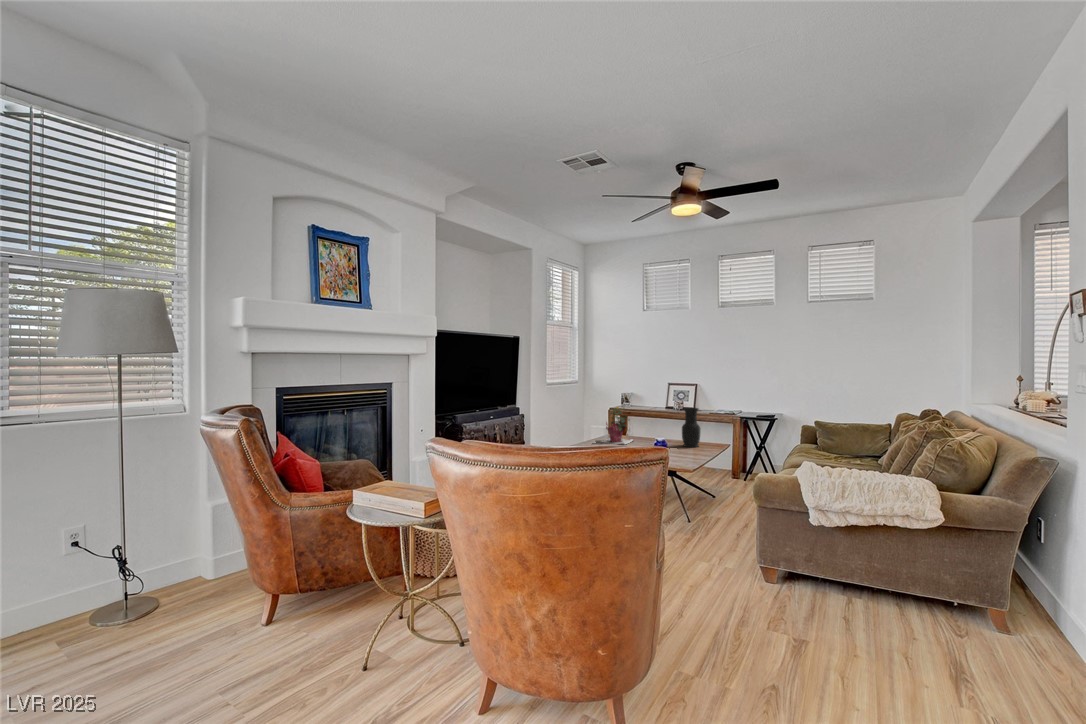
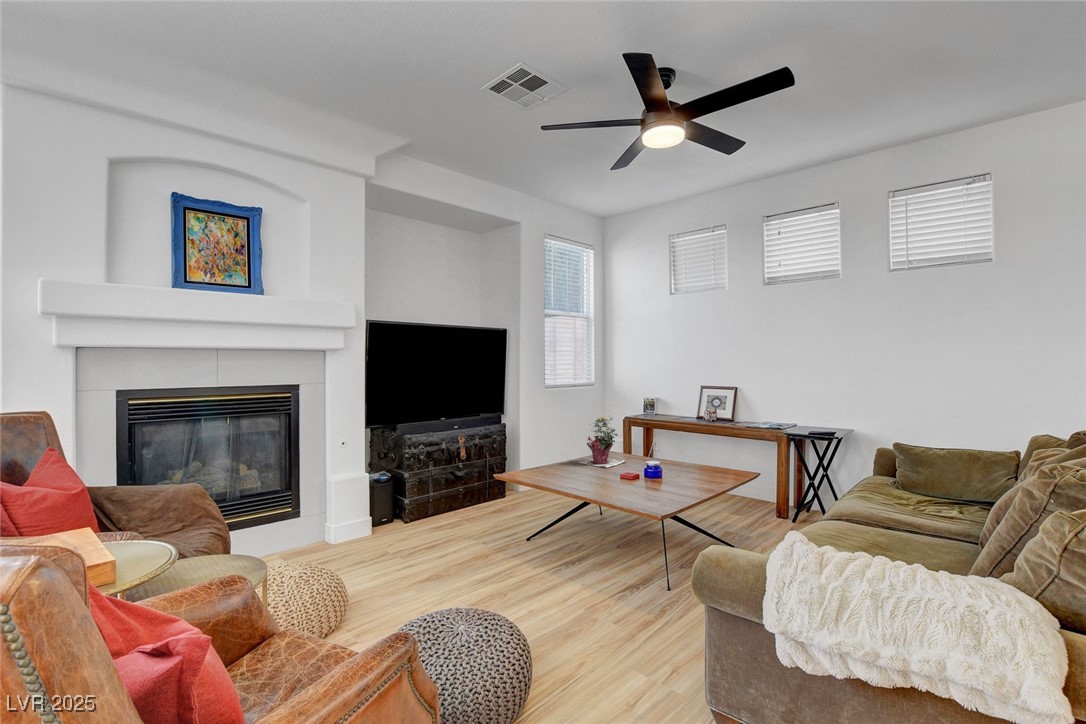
vase: present [682,408,700,447] -> none [683,420,709,476]

